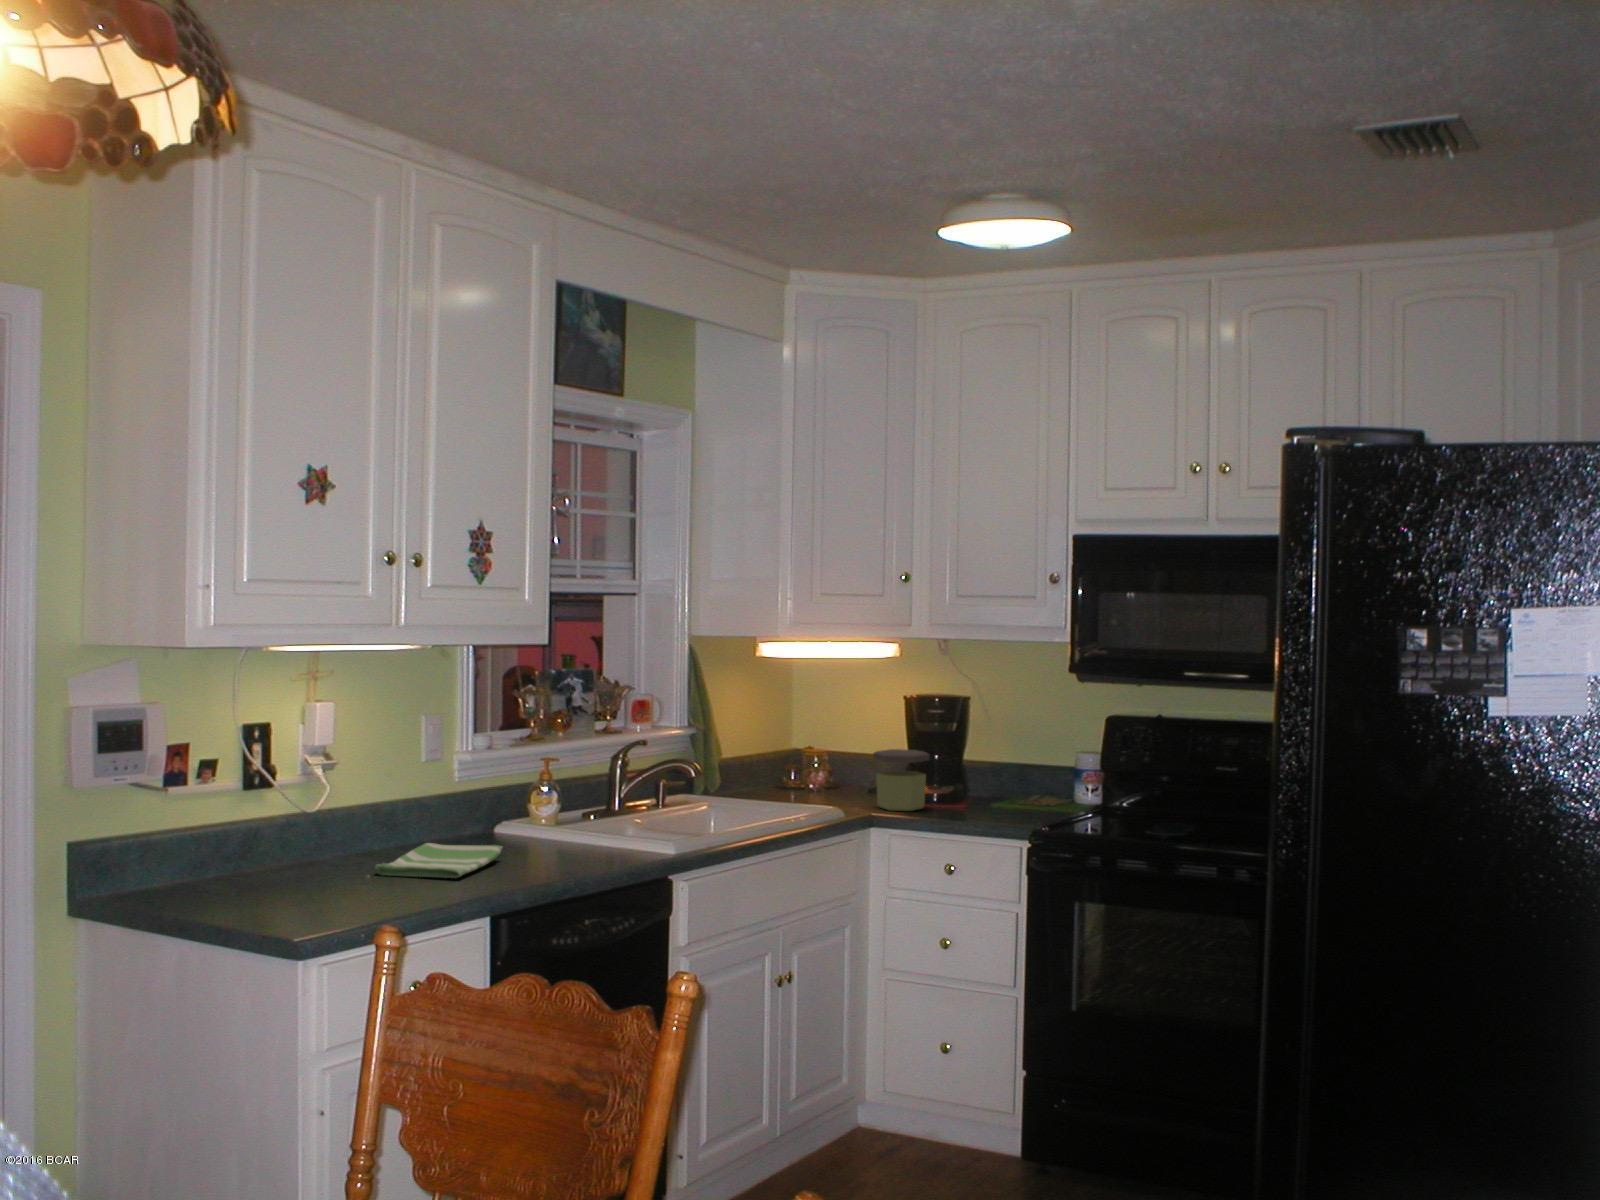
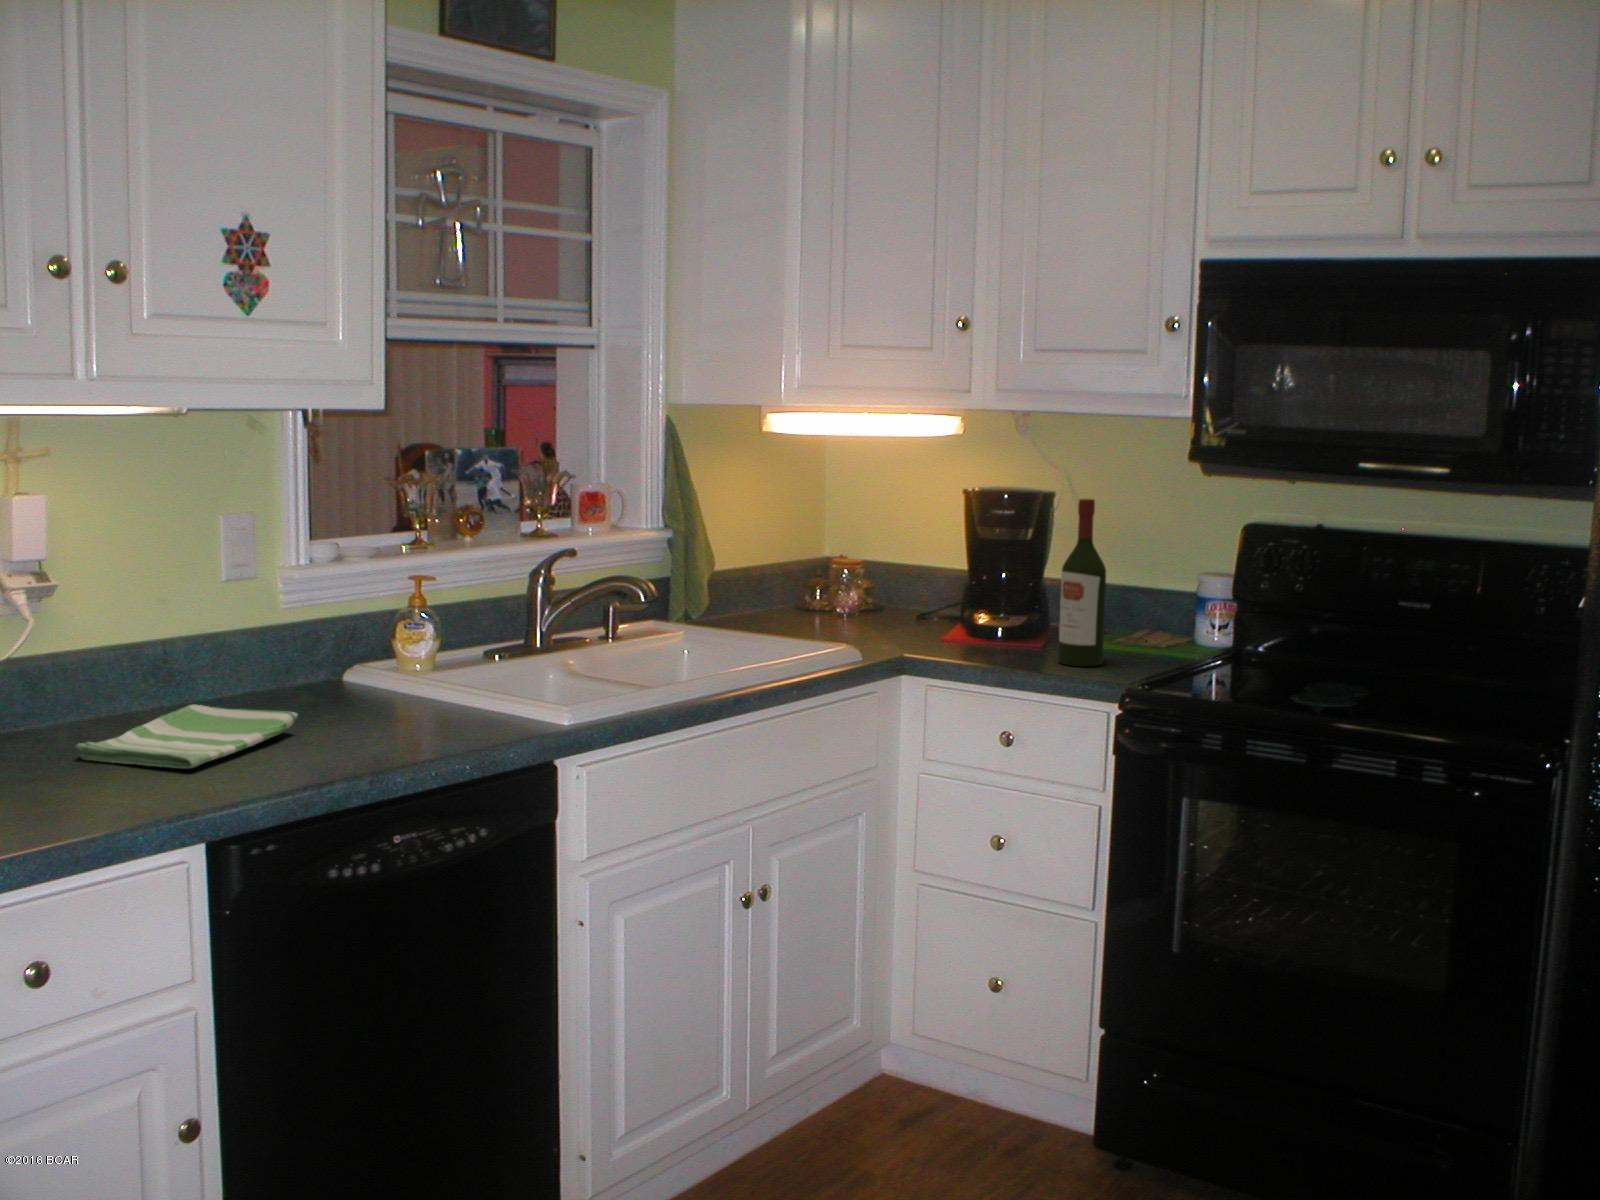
wine bottle: none [982,700,1014,818] -> present [1058,499,1106,666]
jar: present [873,749,930,811] -> none [909,565,988,653]

